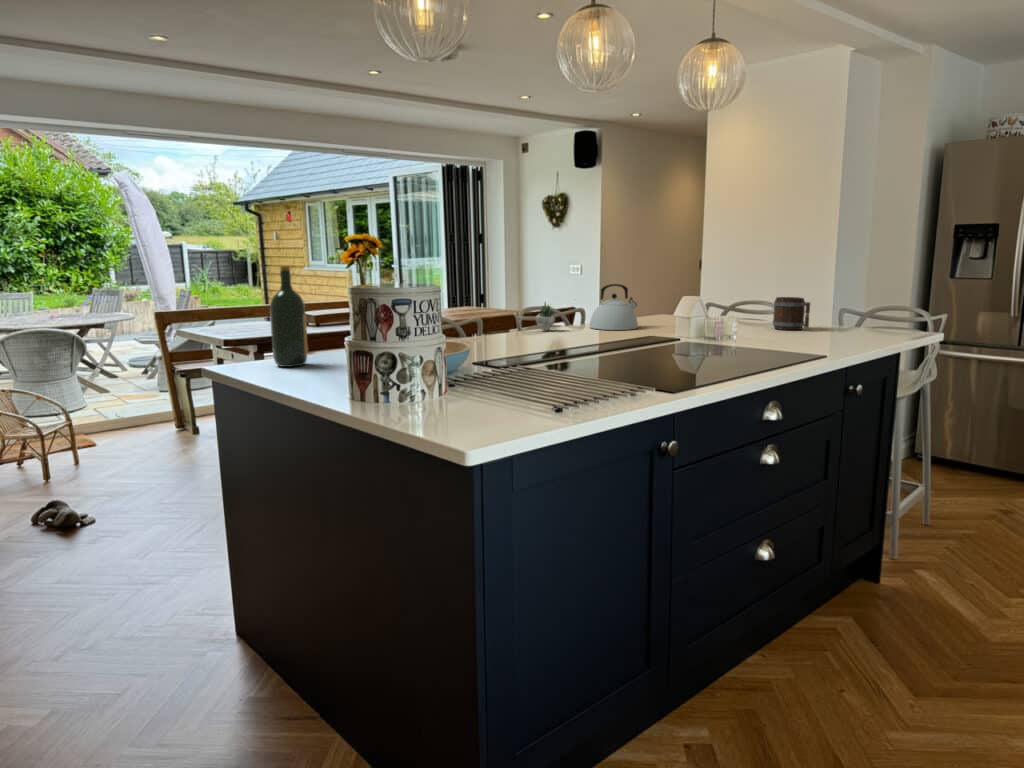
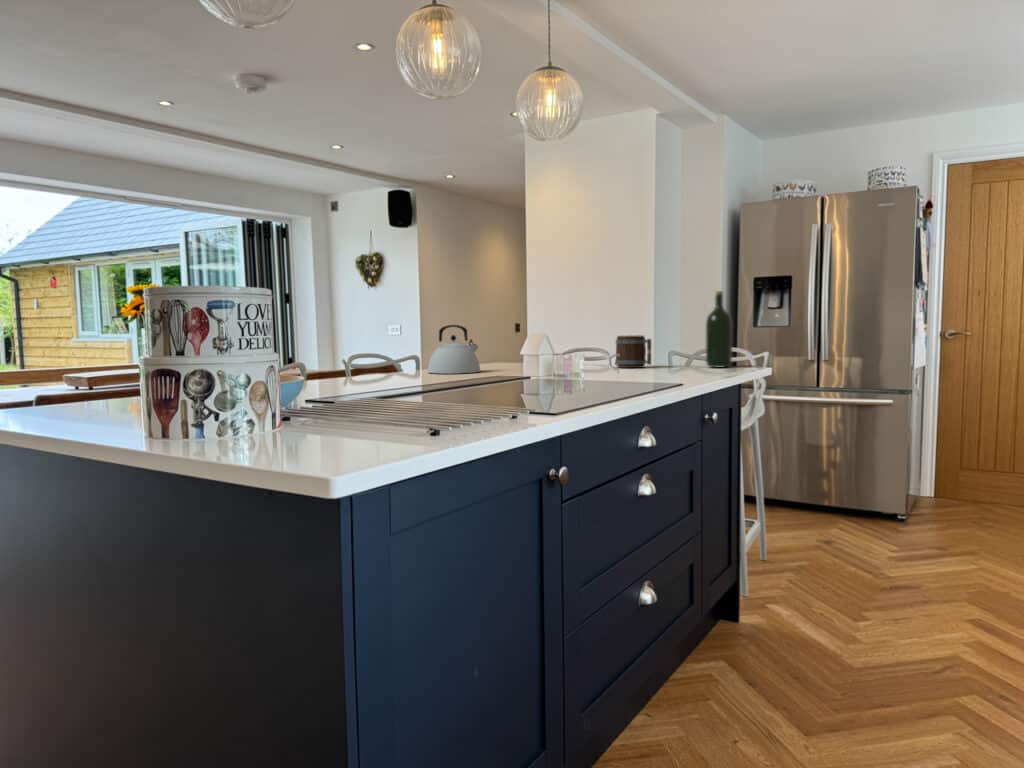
wine bottle: present [270,266,308,367] -> present [706,291,732,368]
succulent plant: present [536,303,555,331] -> none [368,340,412,376]

